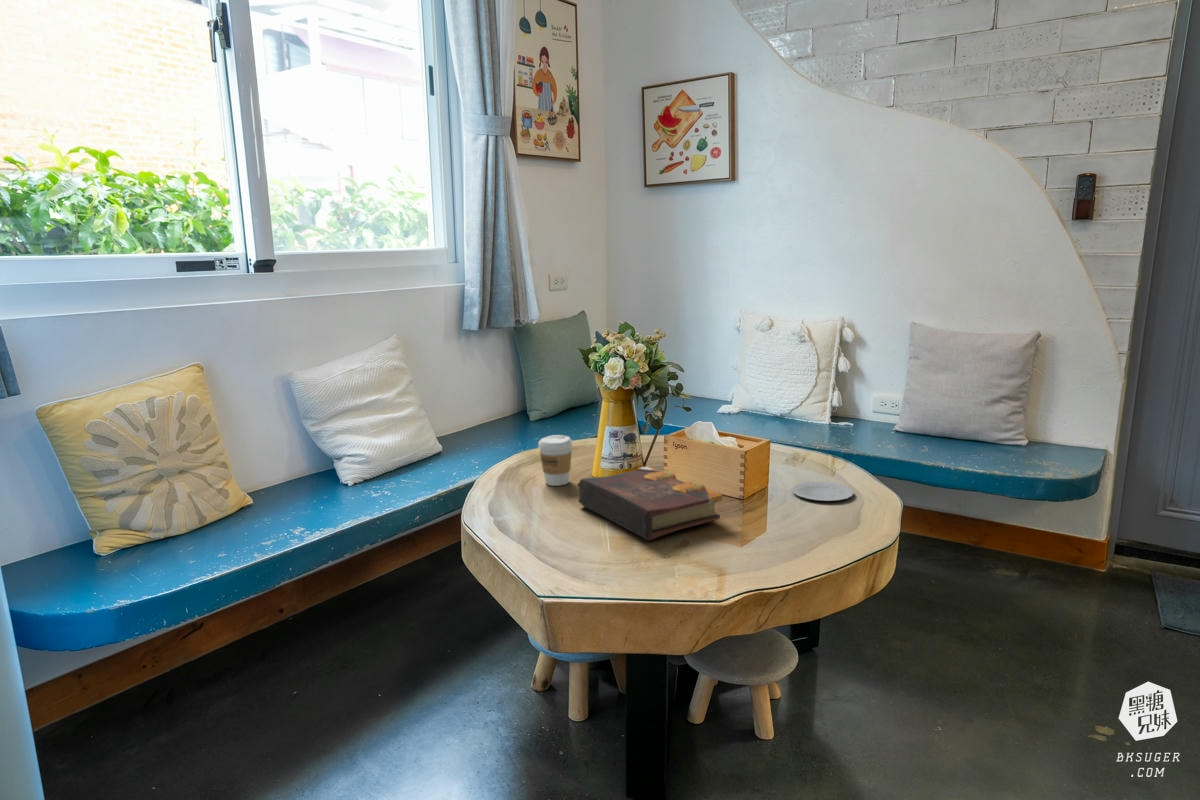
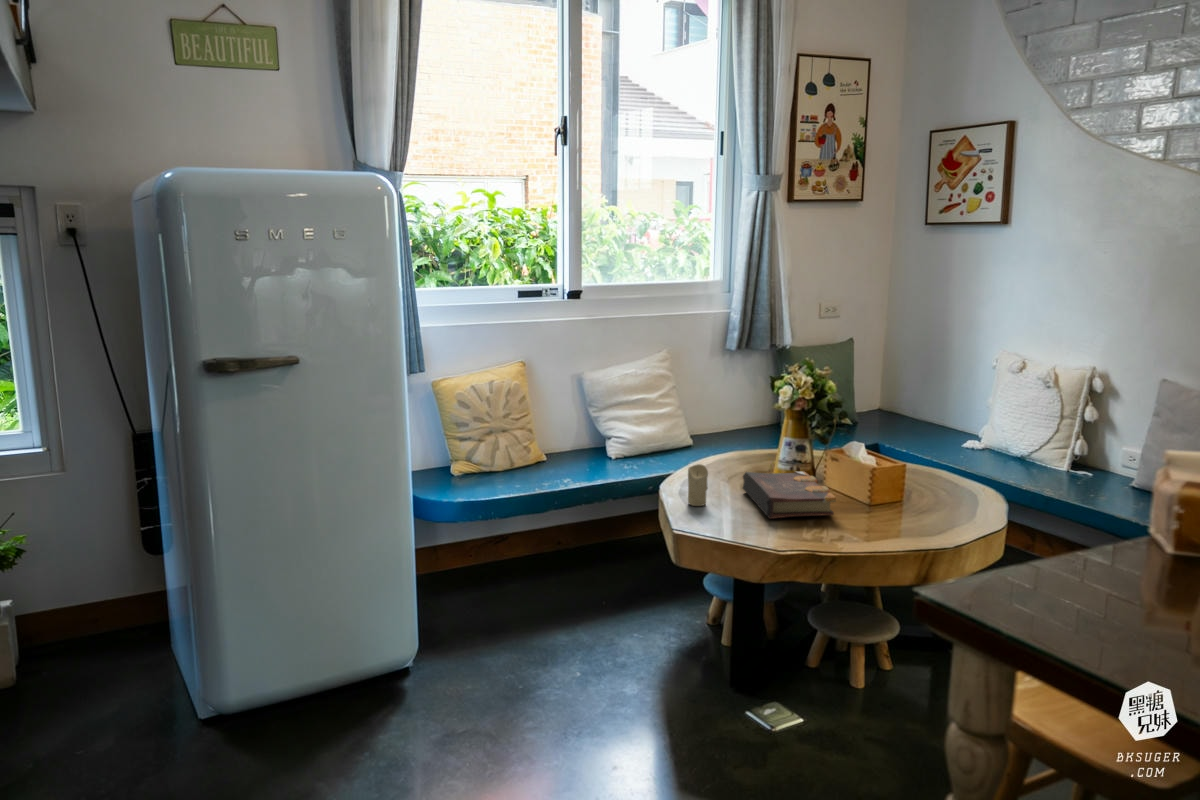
coffee cup: present [539,435,572,486] -> none [729,439,755,477]
candle: none [517,479,548,540] -> present [688,464,708,506]
plate: present [792,482,853,501] -> none [915,423,967,520]

